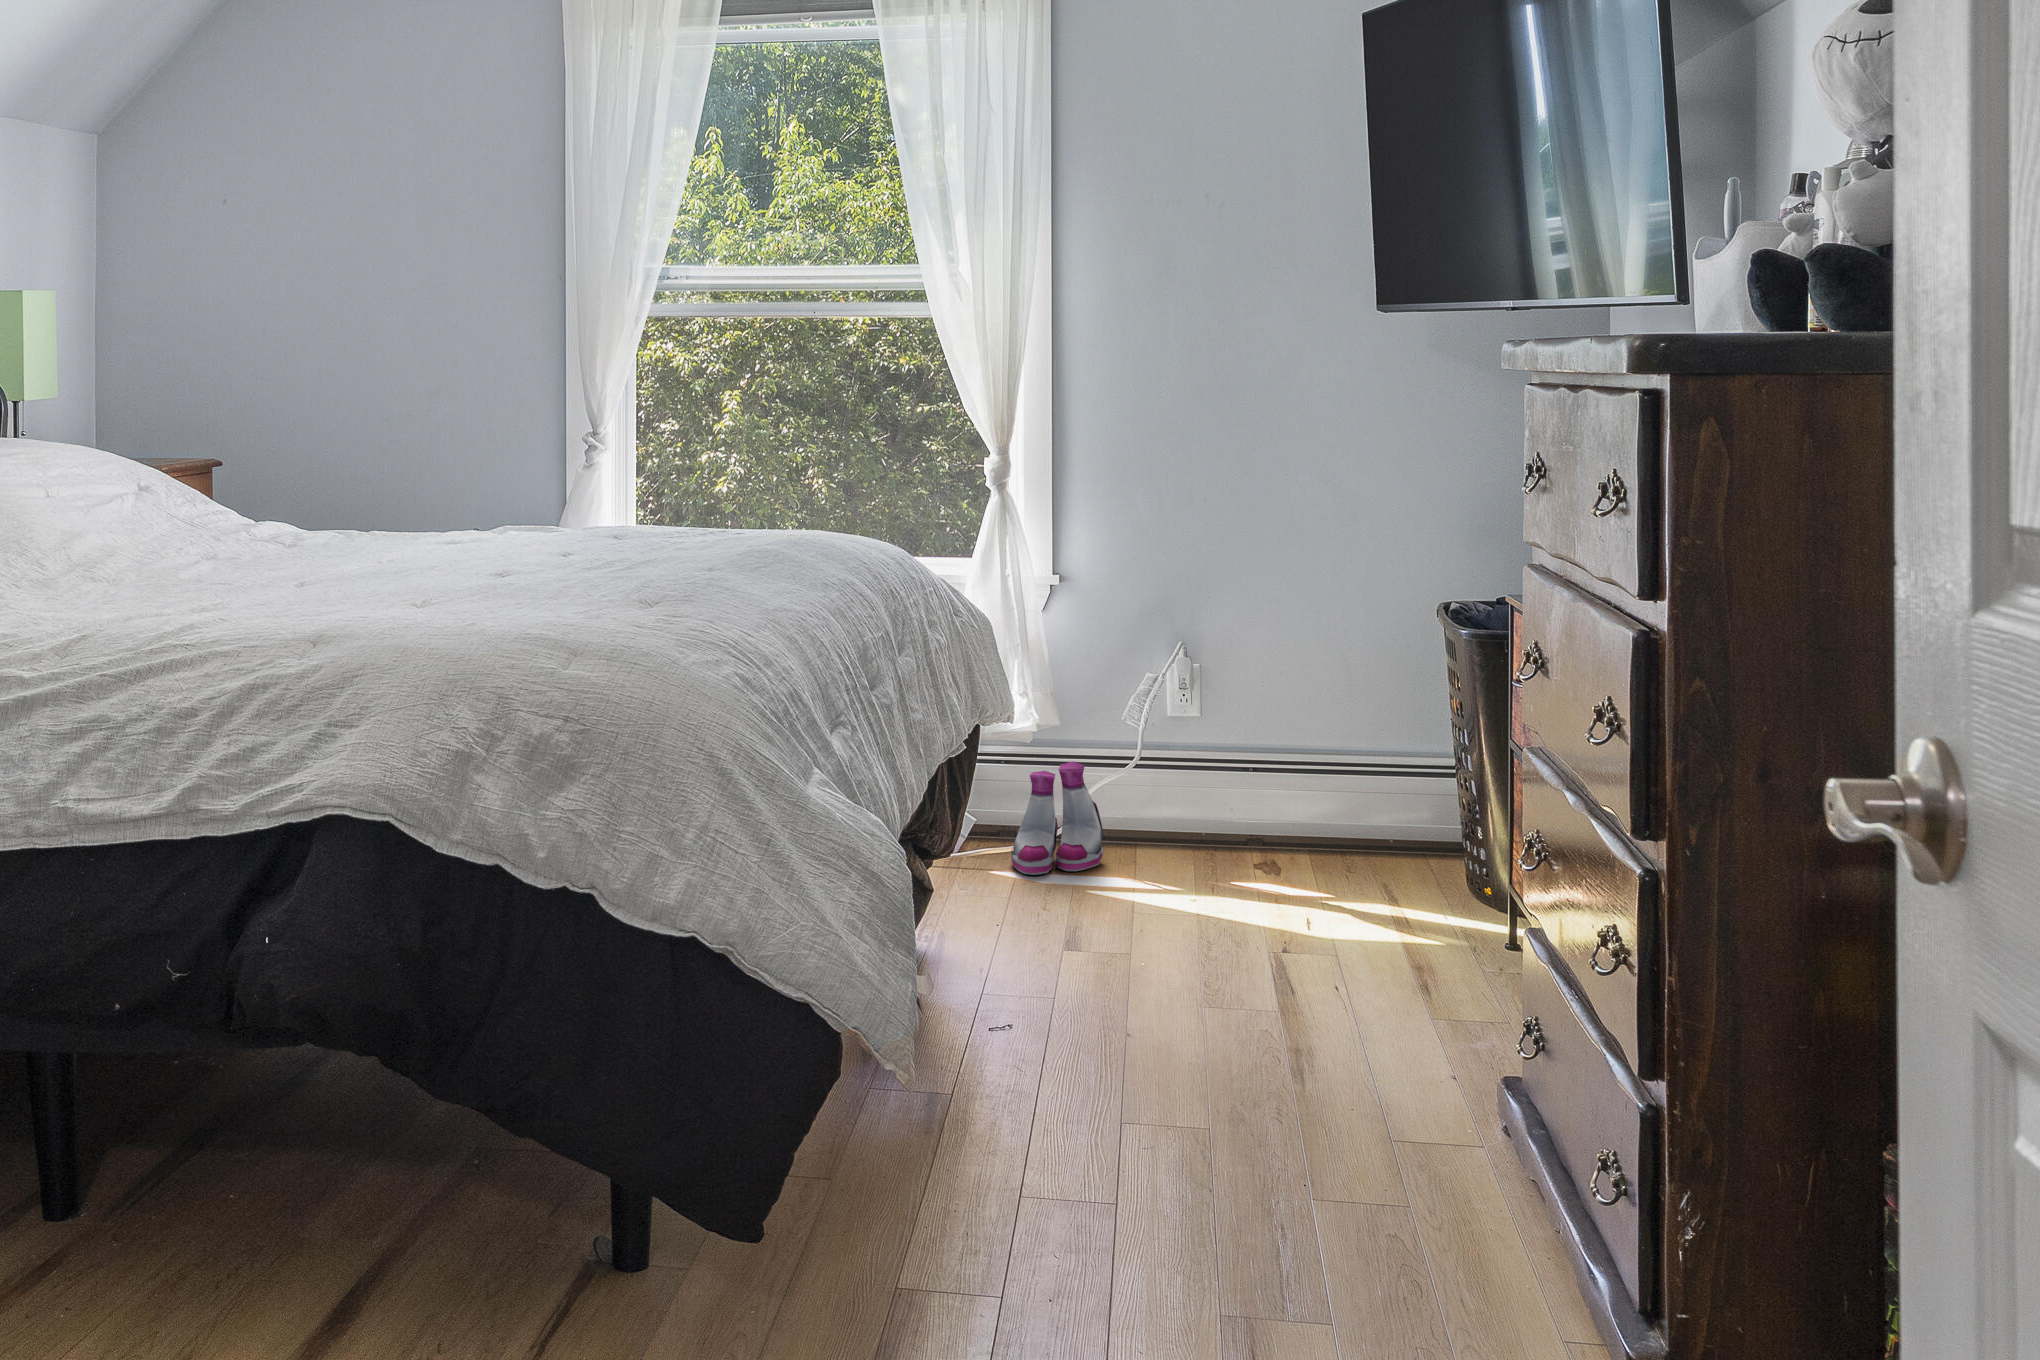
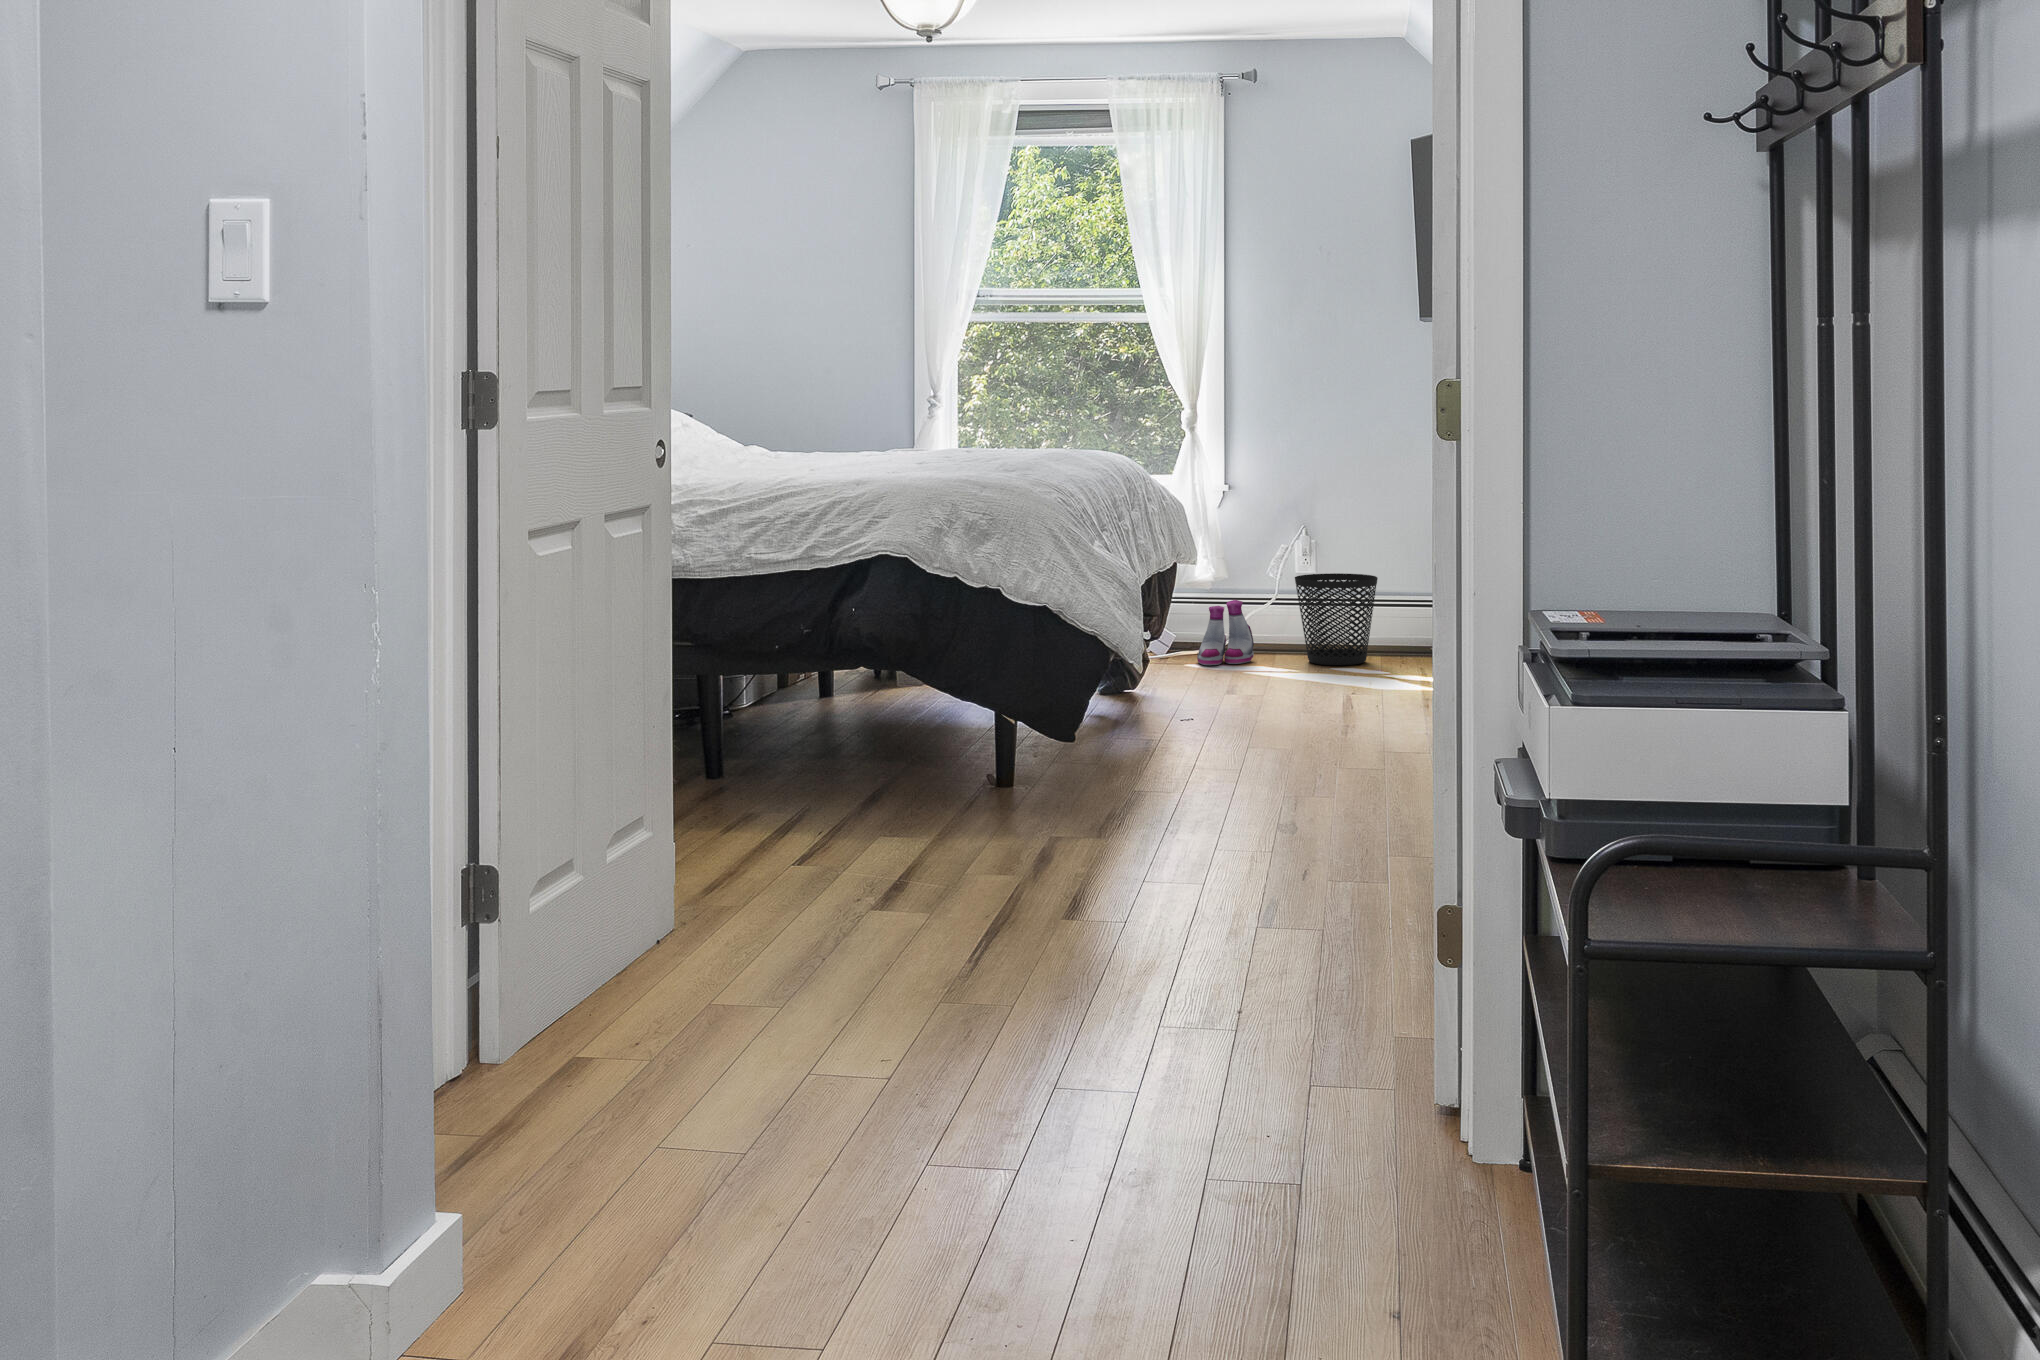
wastebasket: none [1171,718,1310,878] -> present [1295,573,1378,665]

